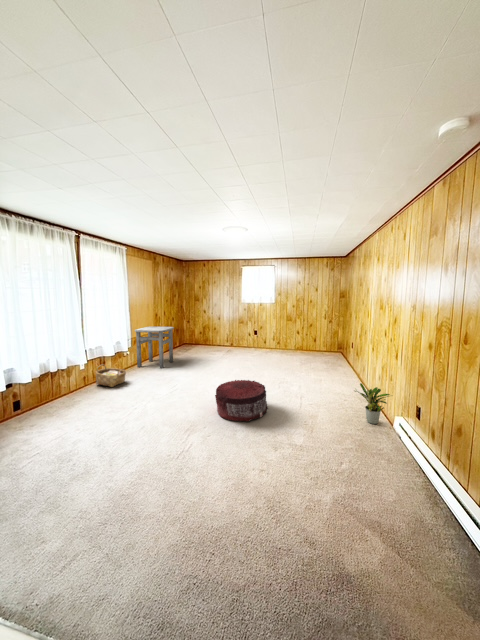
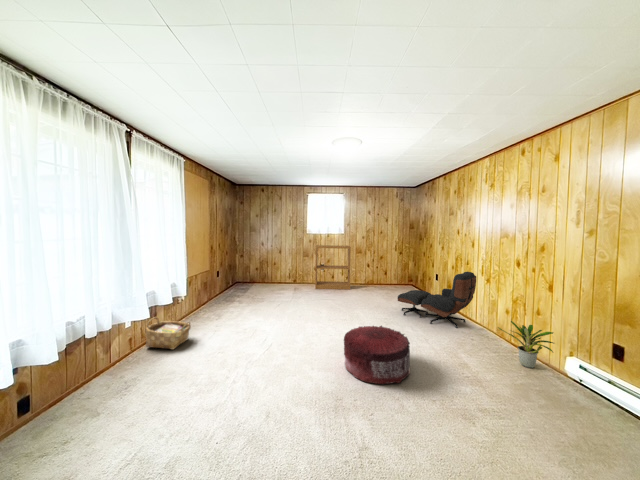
bookshelf: none [246,313,279,354] -> present [315,245,351,290]
side table: present [135,327,174,368] -> none [190,262,239,316]
lounge chair: none [299,340,367,390] -> present [397,272,476,328]

